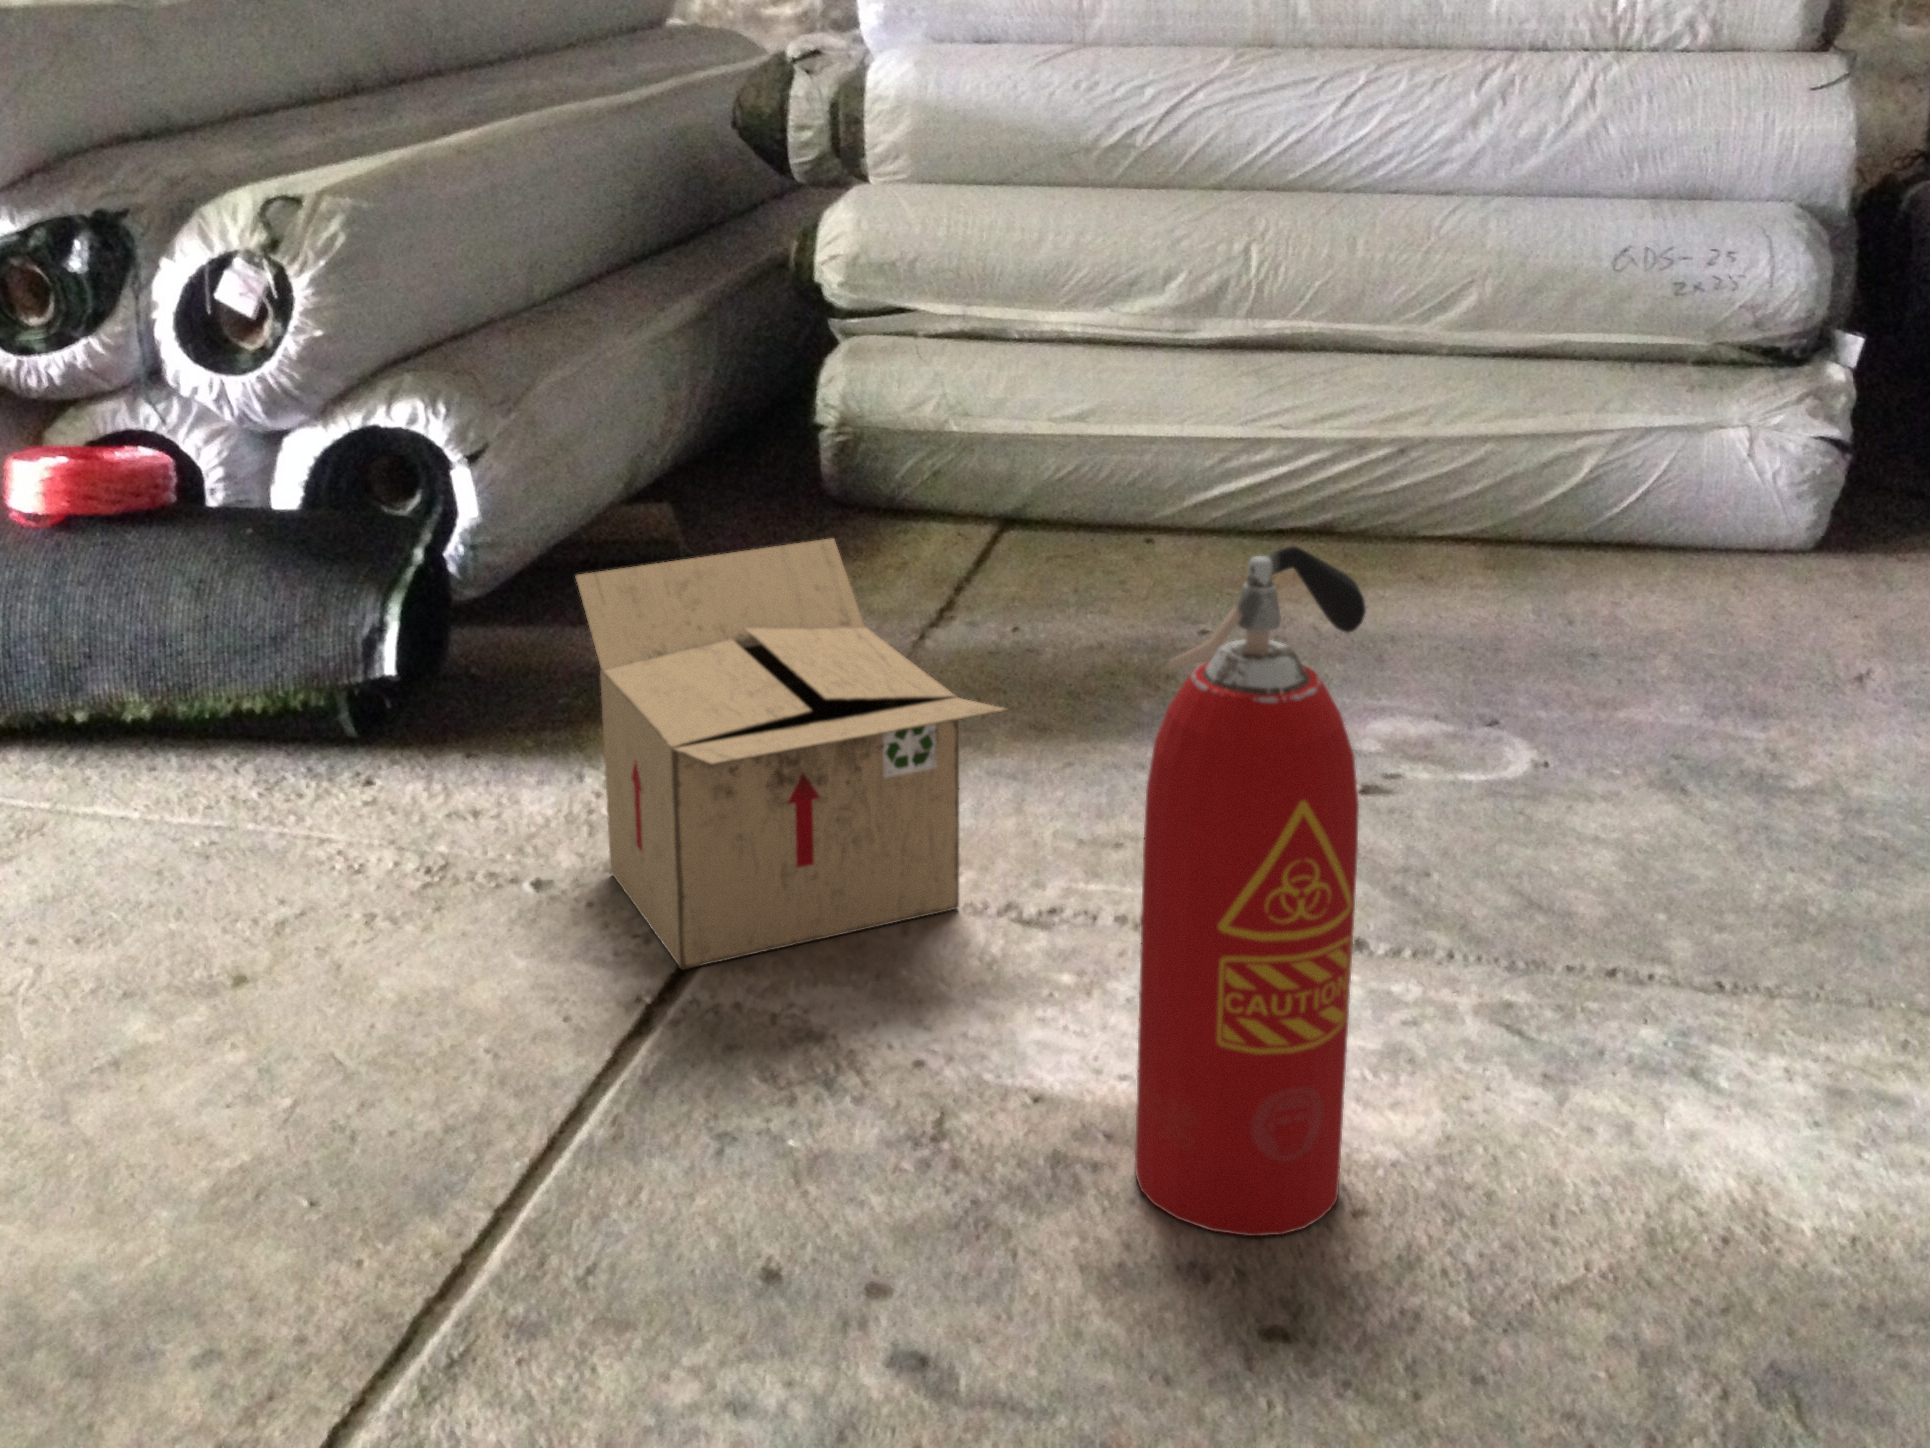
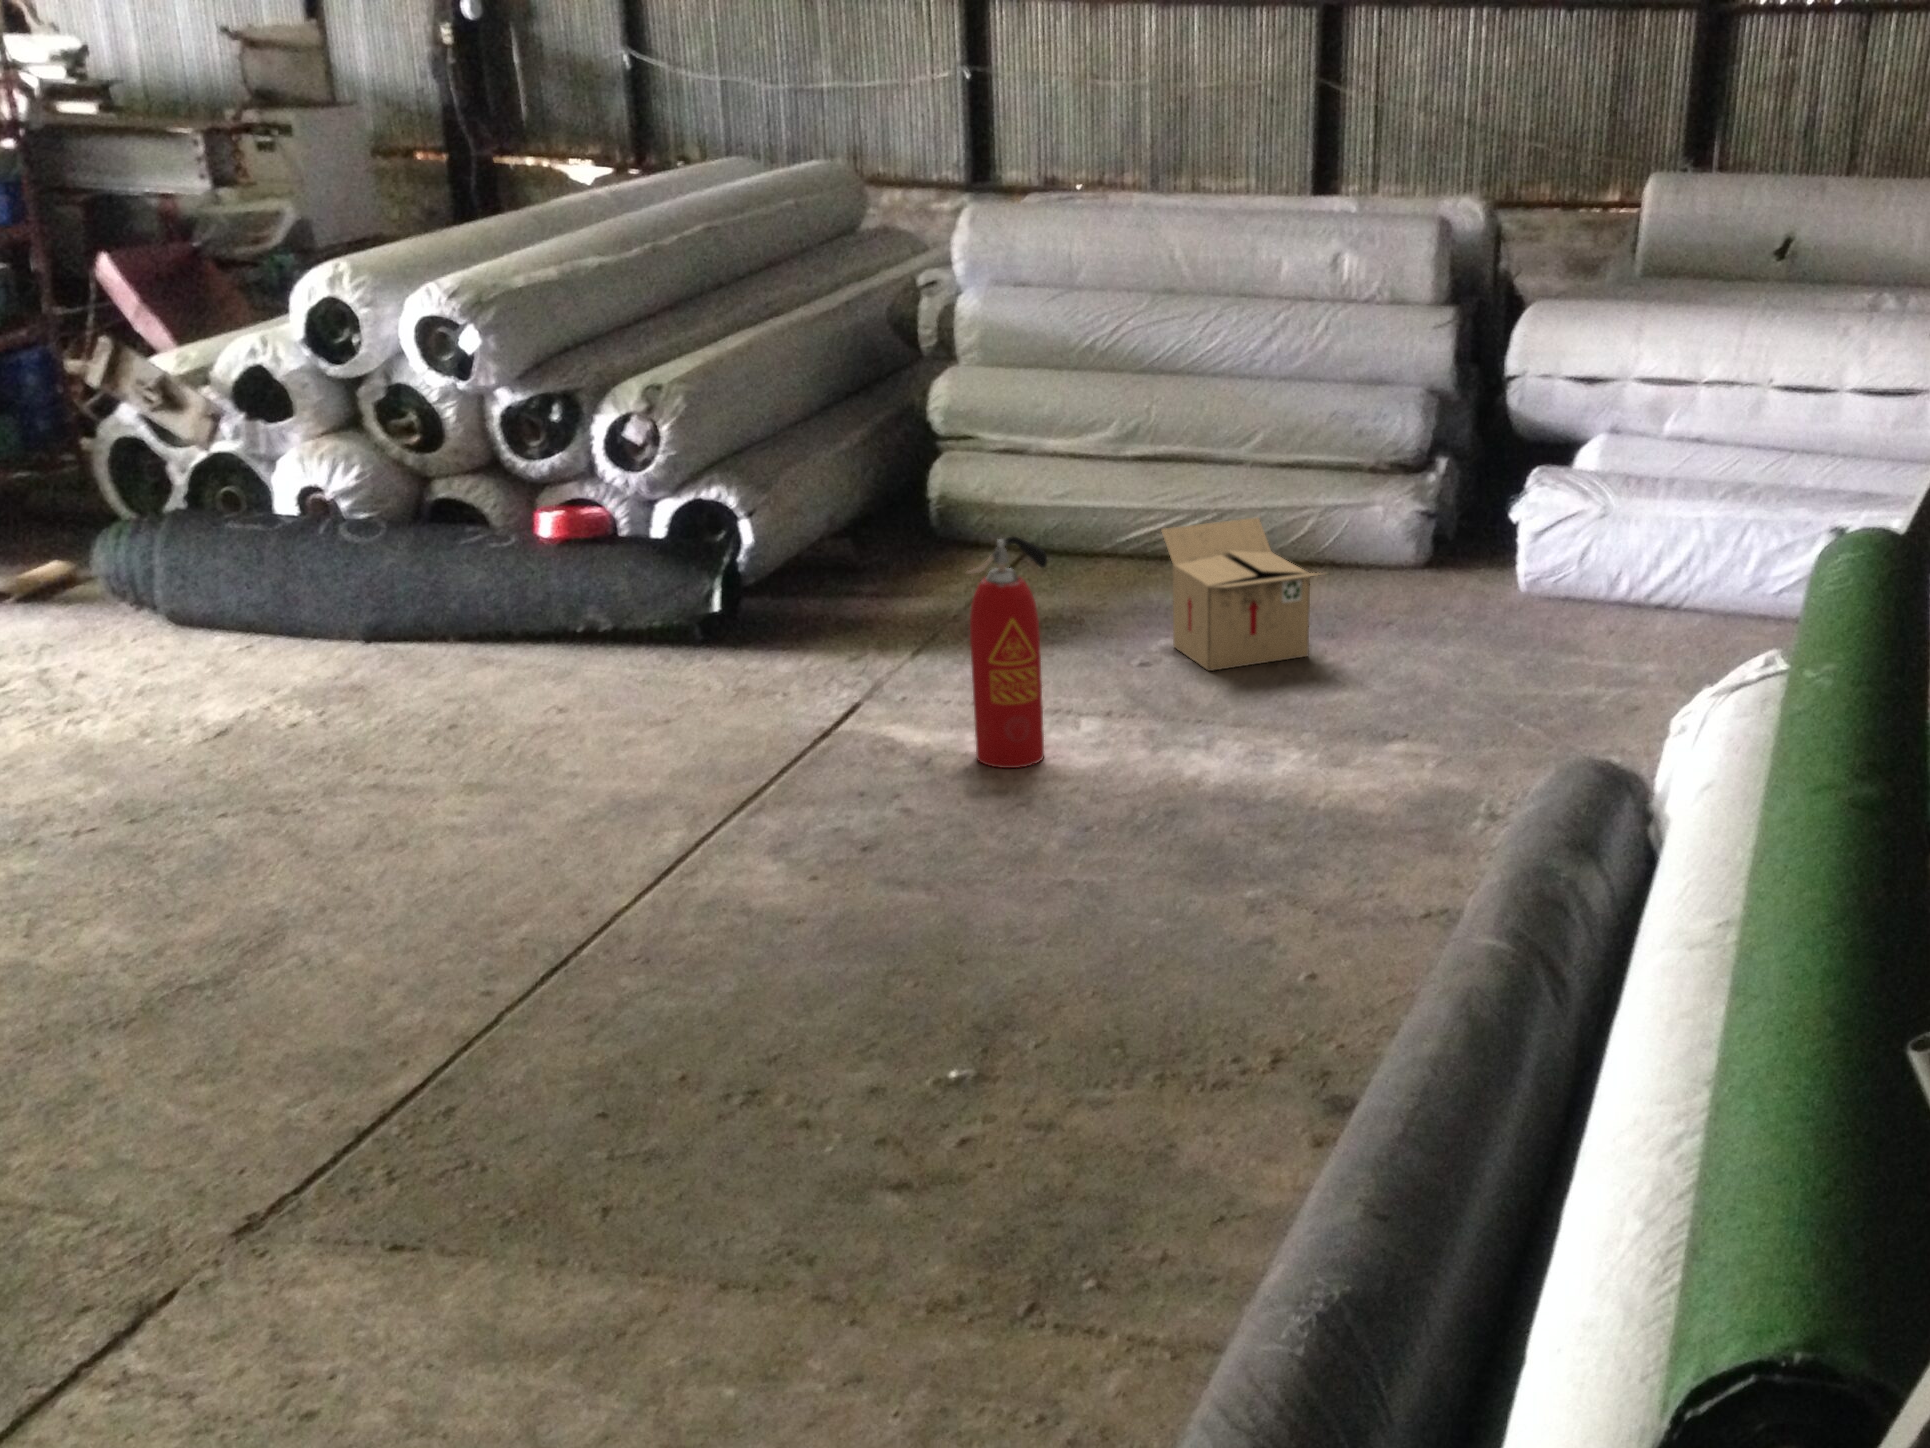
cardboard box: present [575,538,1009,969] -> present [1161,518,1319,671]

